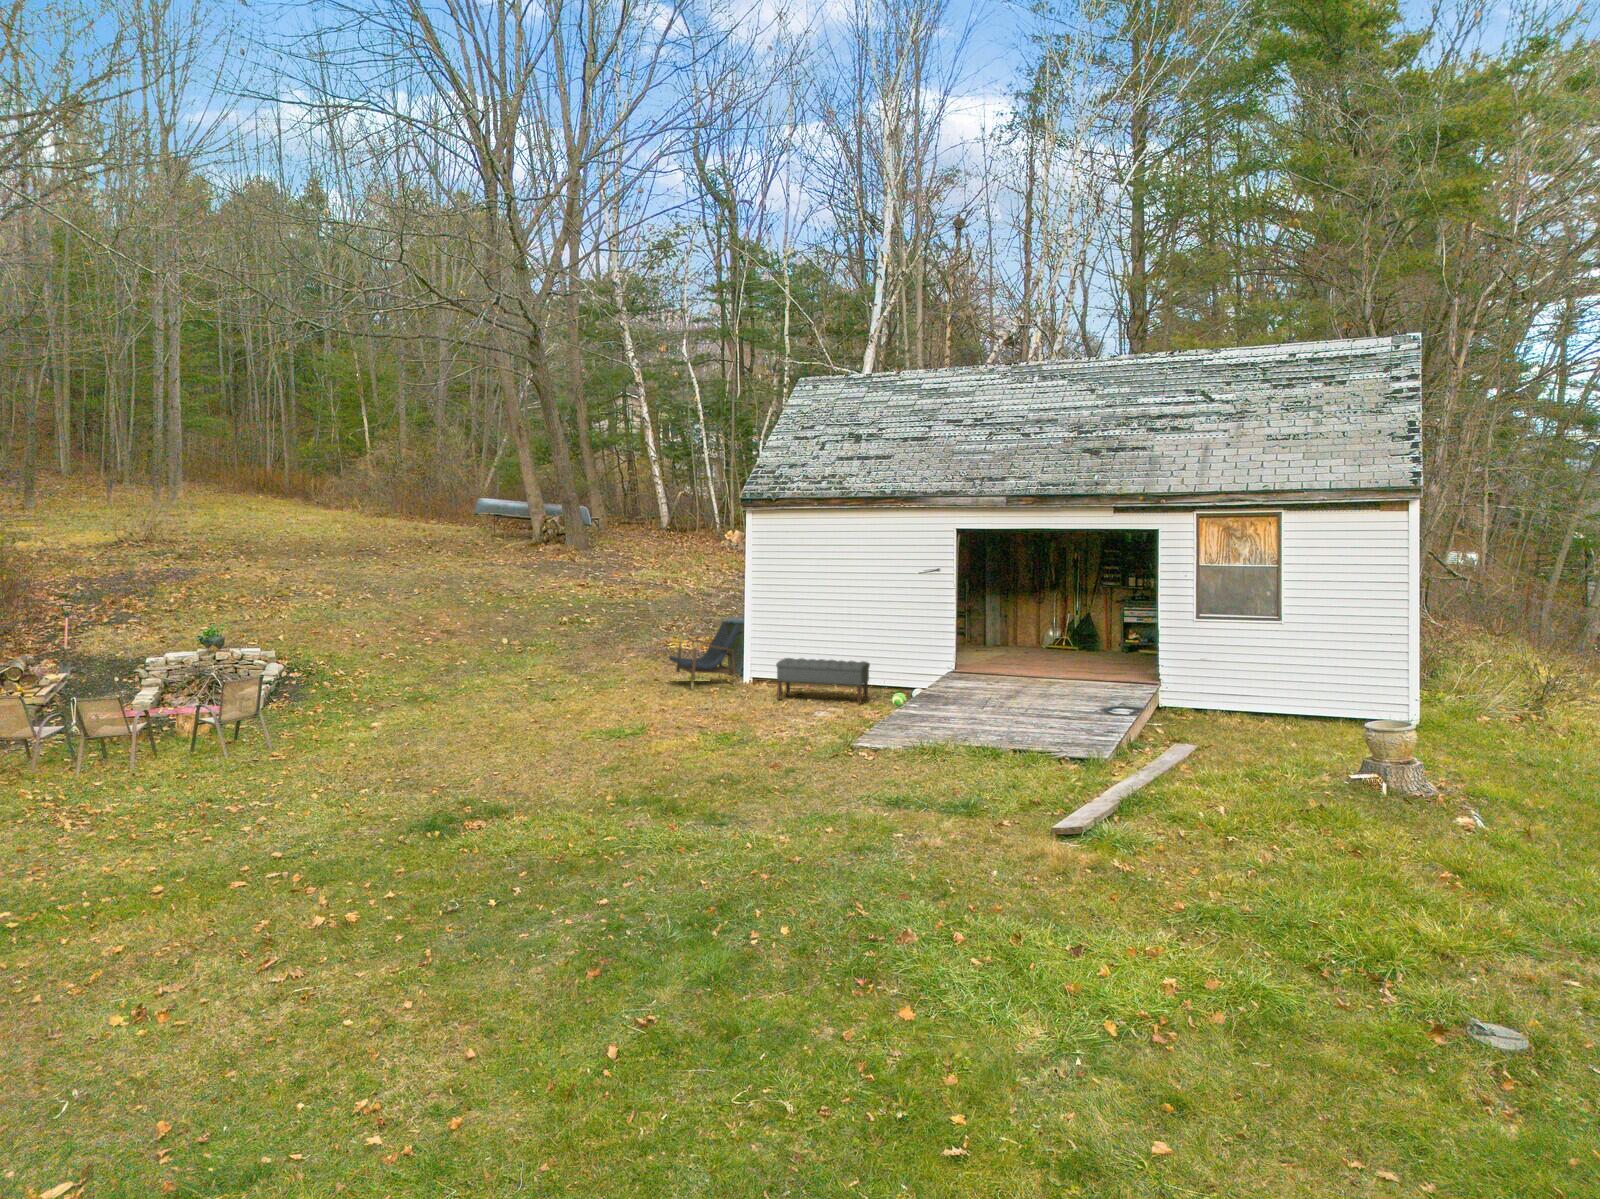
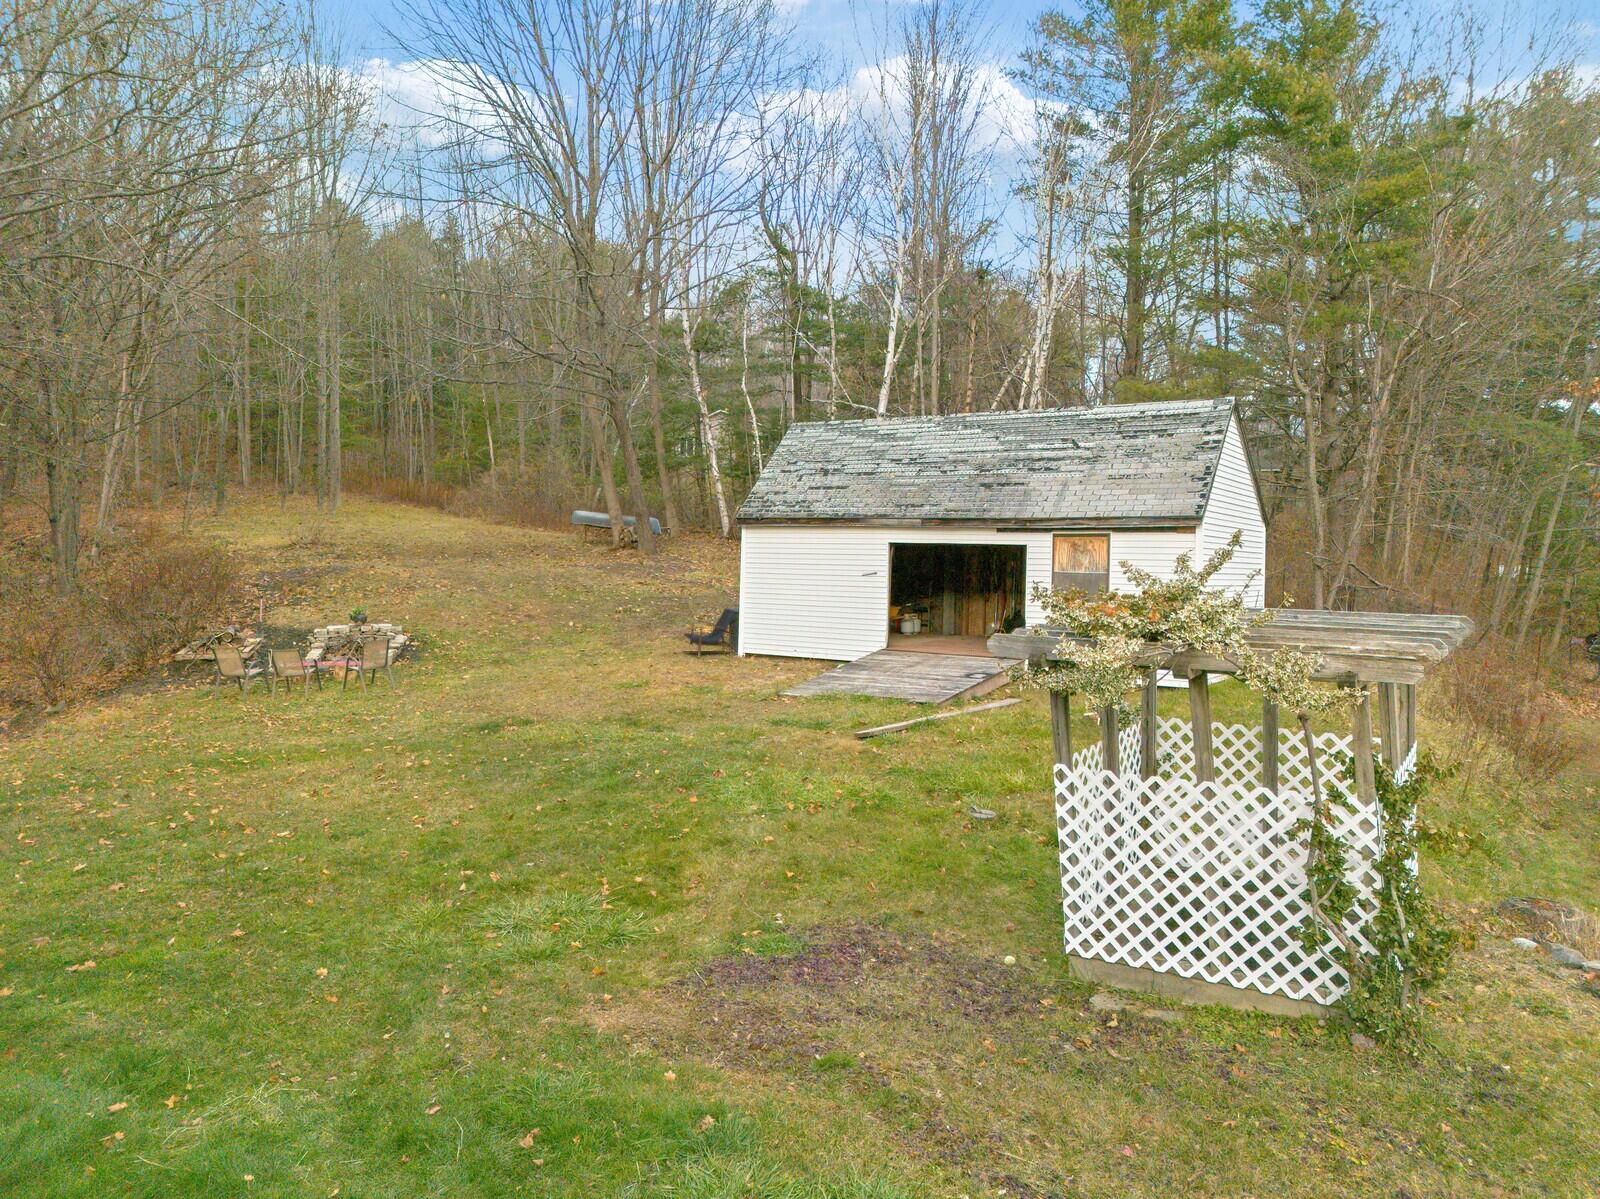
bench: present [776,658,870,705] -> none [756,635,825,670]

